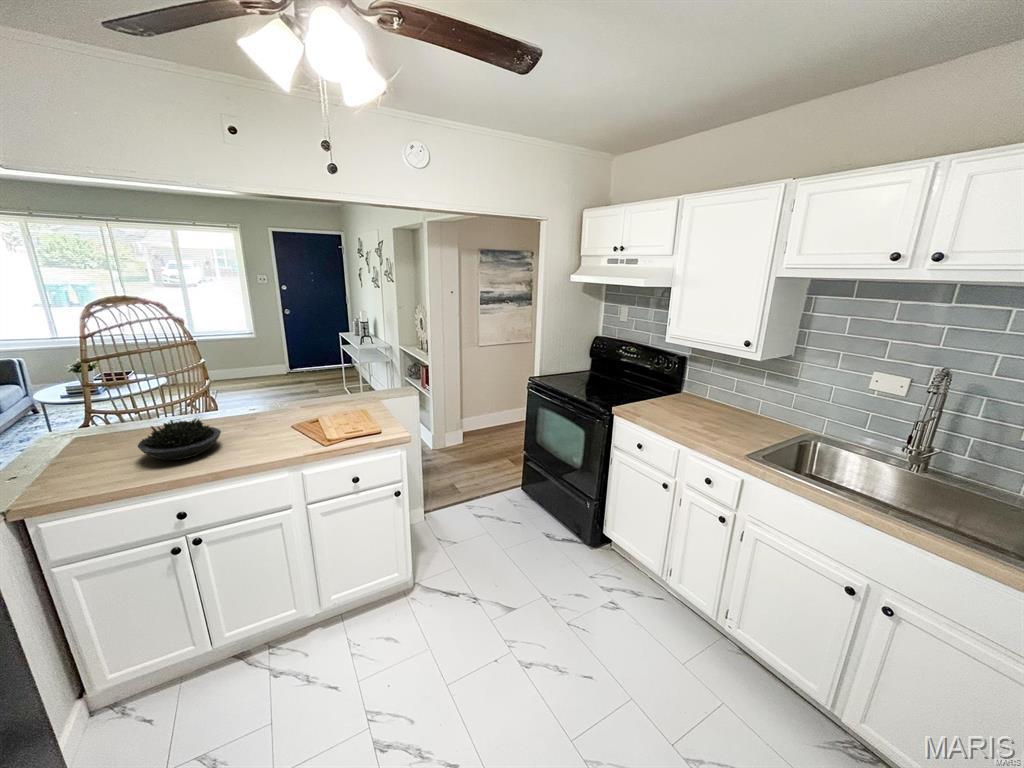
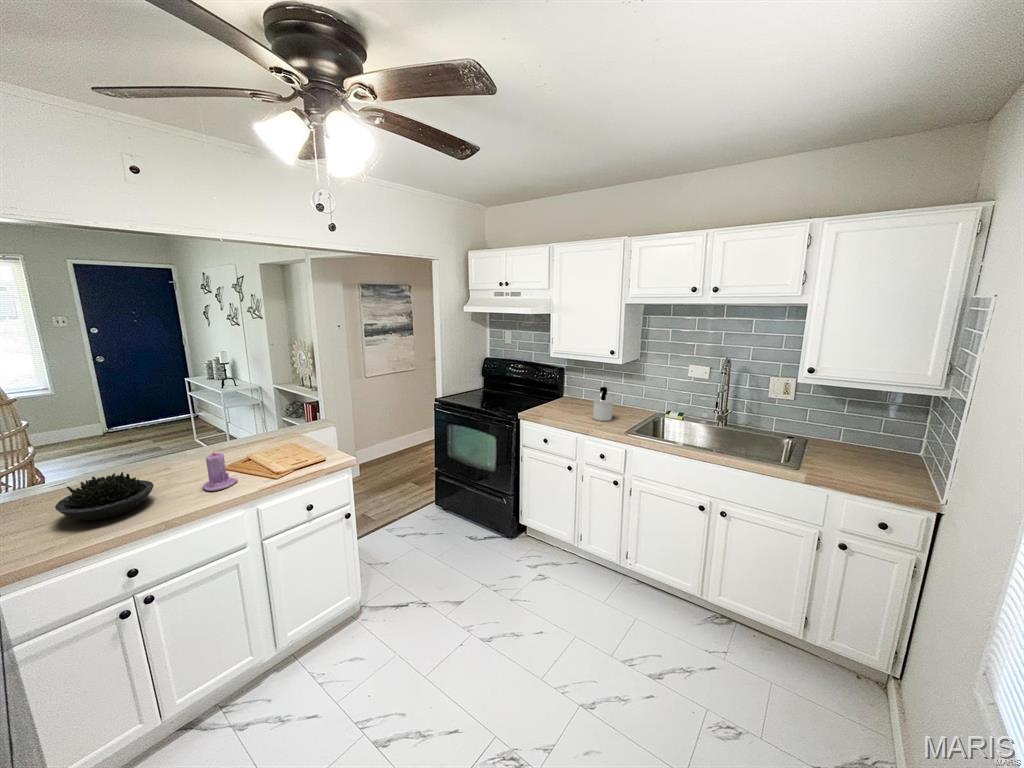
soap dispenser: none [709,389,741,433] -> present [593,387,613,421]
candle: none [261,409,293,449] -> present [202,452,238,491]

